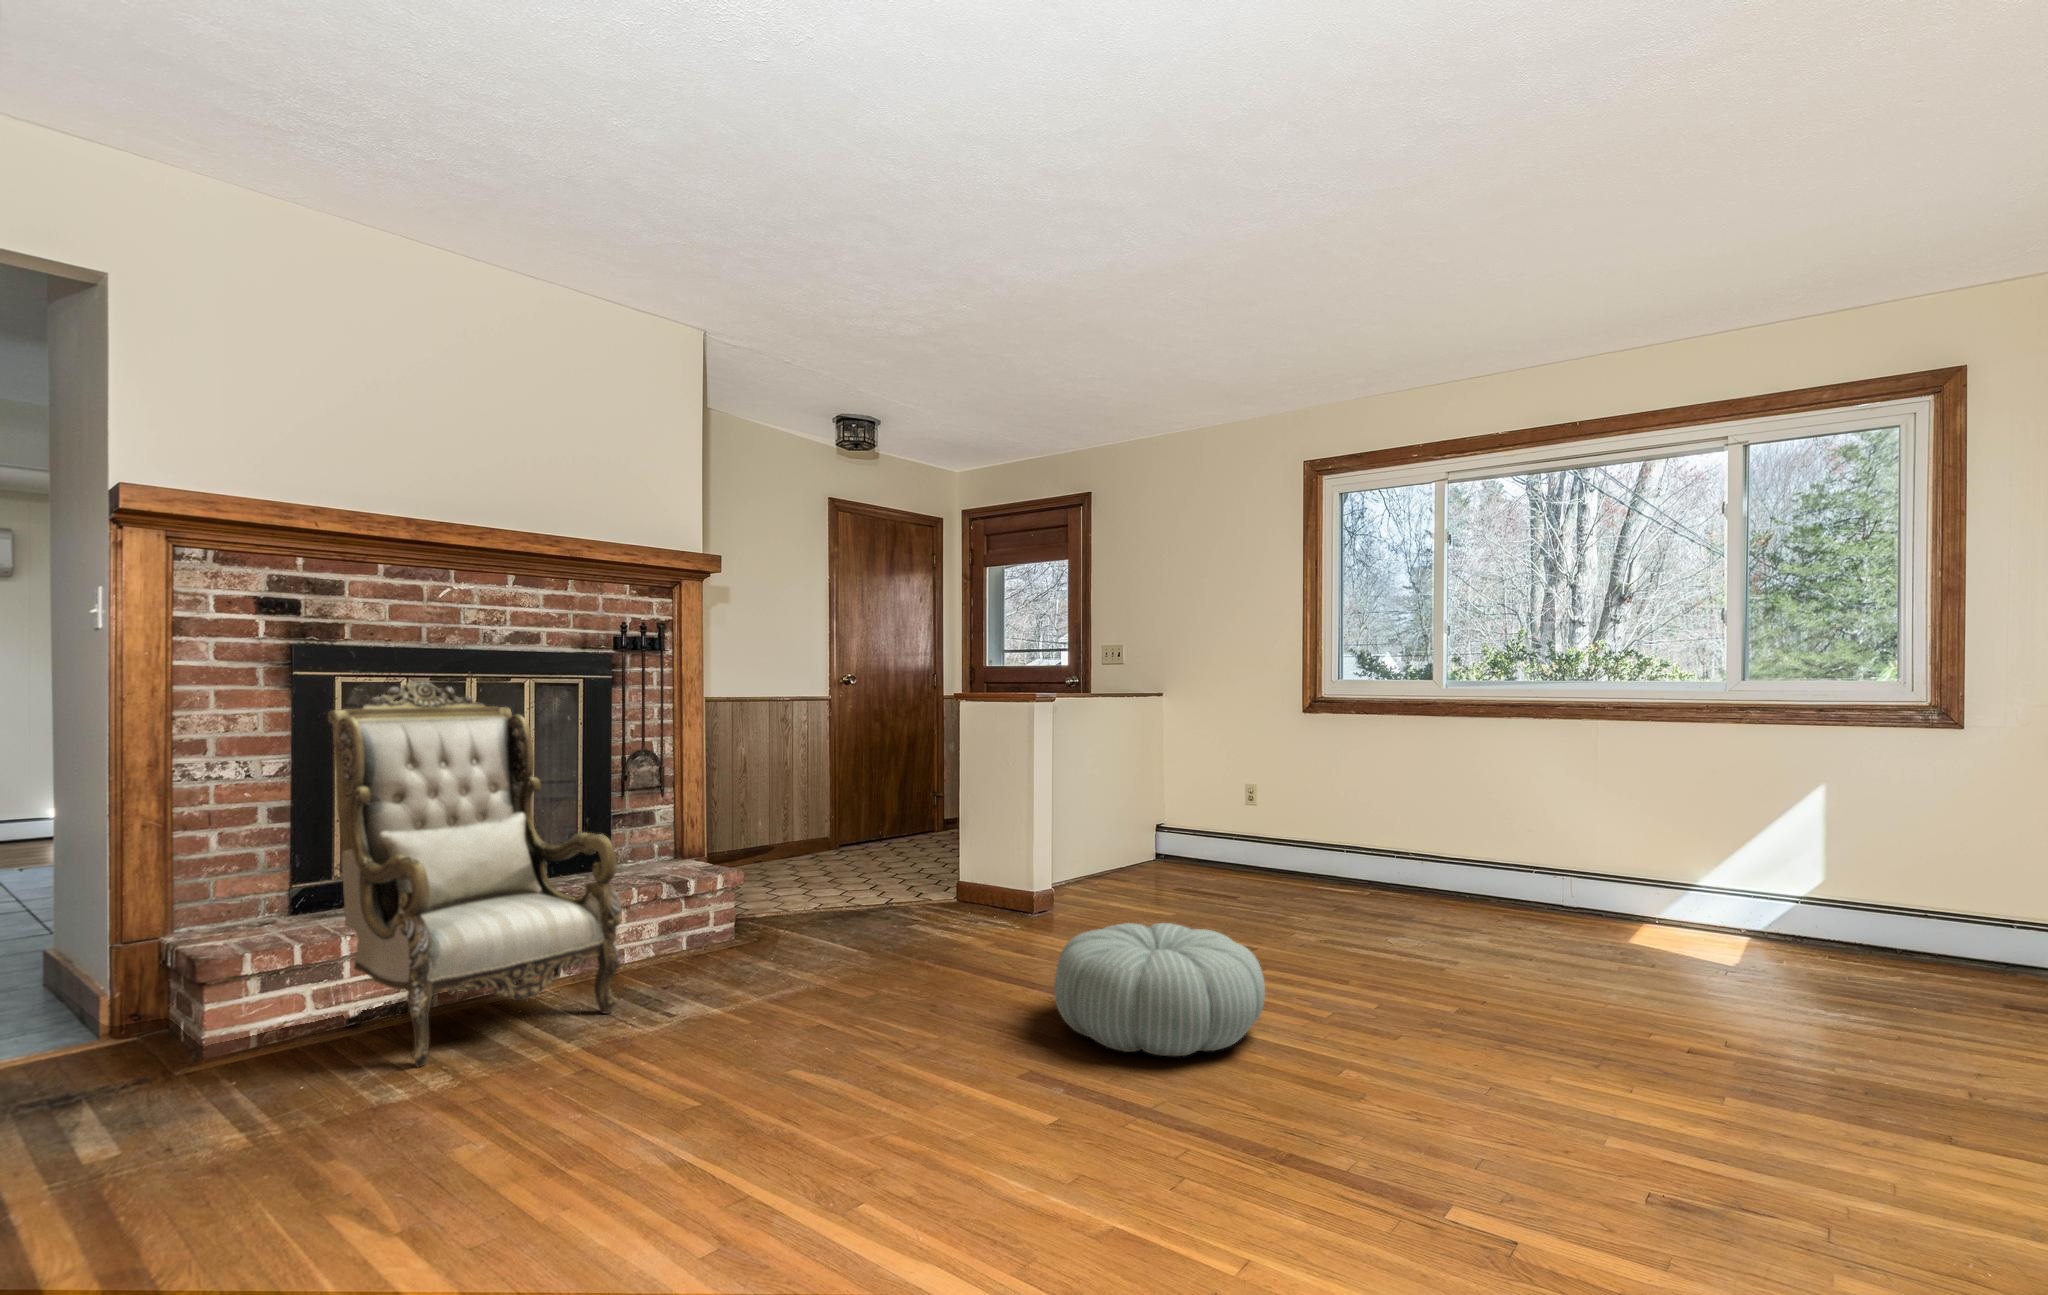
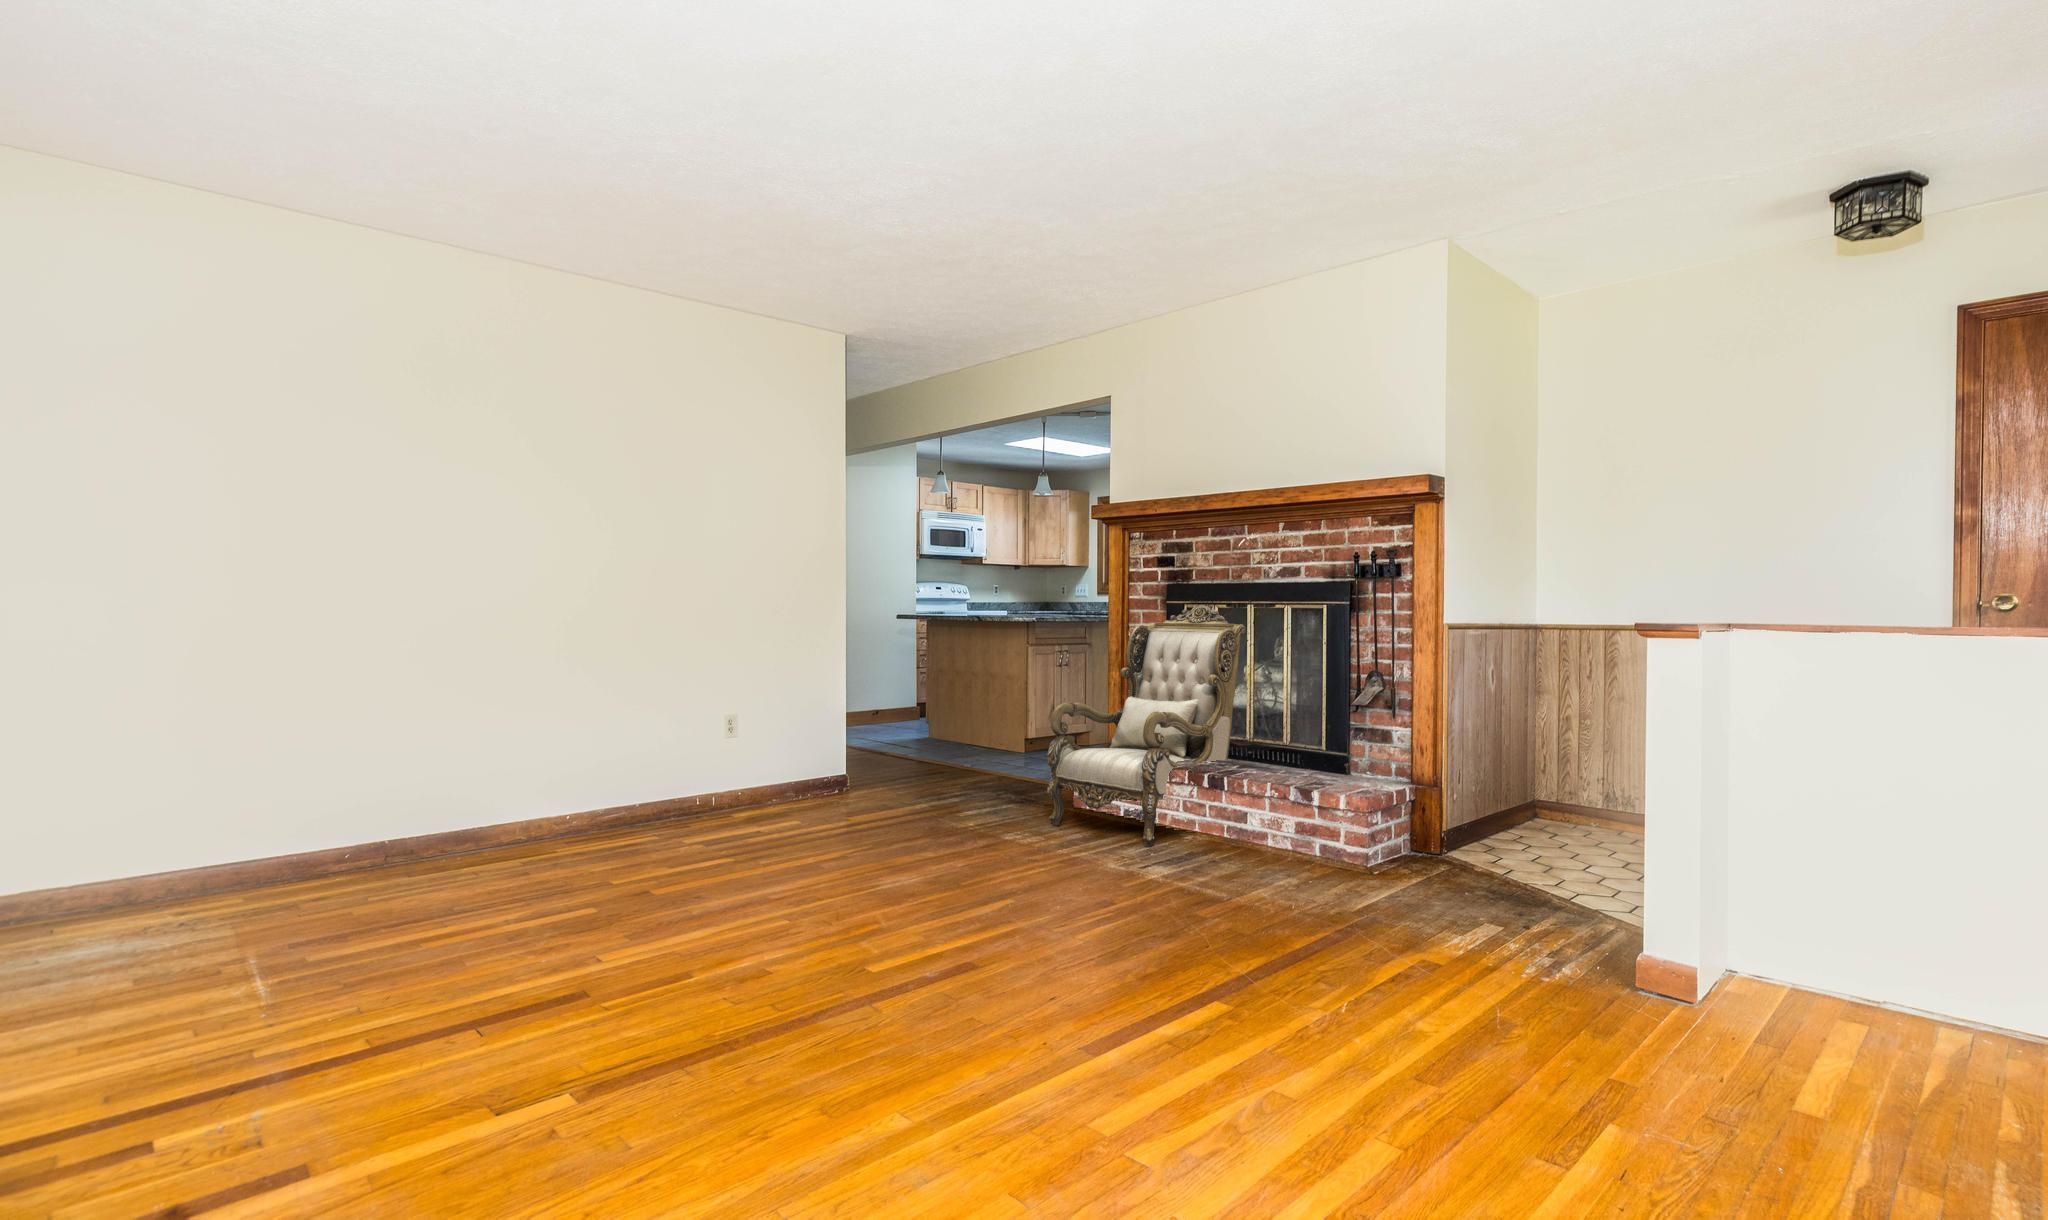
pouf: present [1054,923,1265,1056] -> none [926,847,1181,1004]

